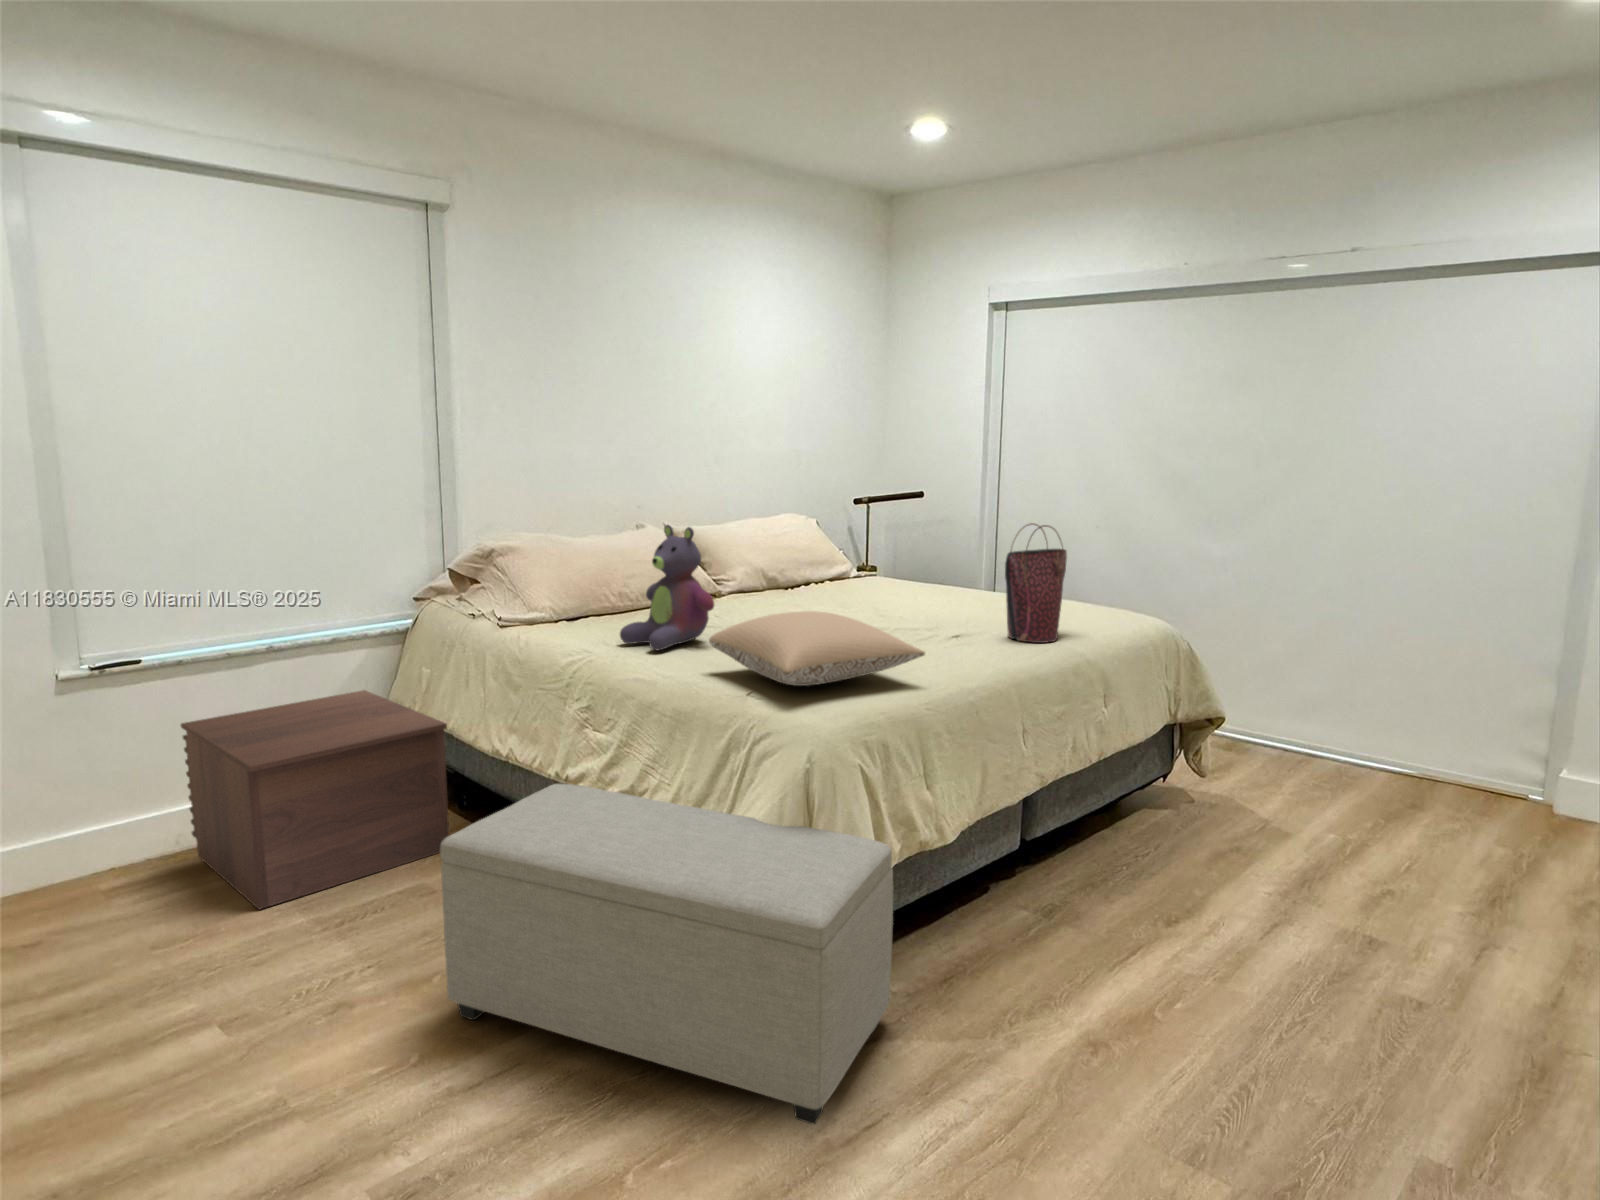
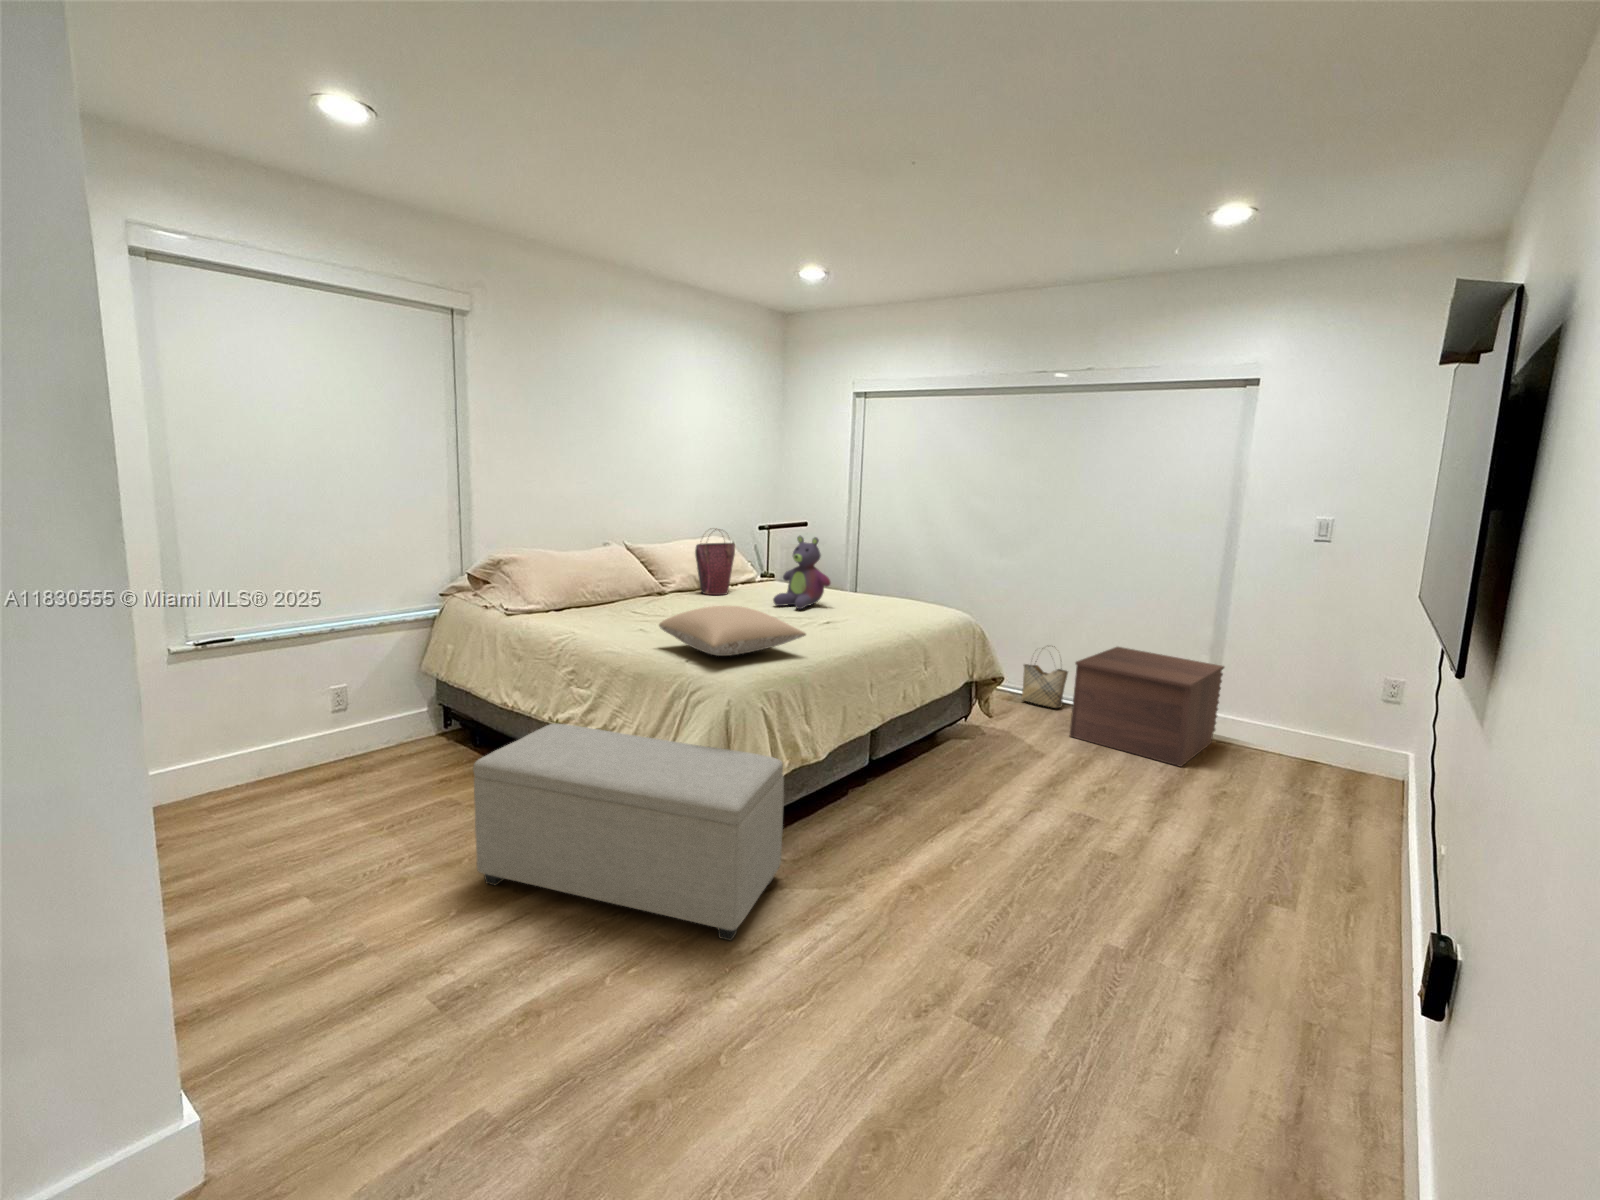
handbag: present [1005,523,1067,643] -> present [695,528,735,595]
stuffed bear: present [620,525,714,650] -> present [773,536,830,609]
woven basket: none [1246,668,1321,762] -> present [1021,646,1068,708]
nightstand: present [181,690,449,909] -> present [1069,647,1224,766]

